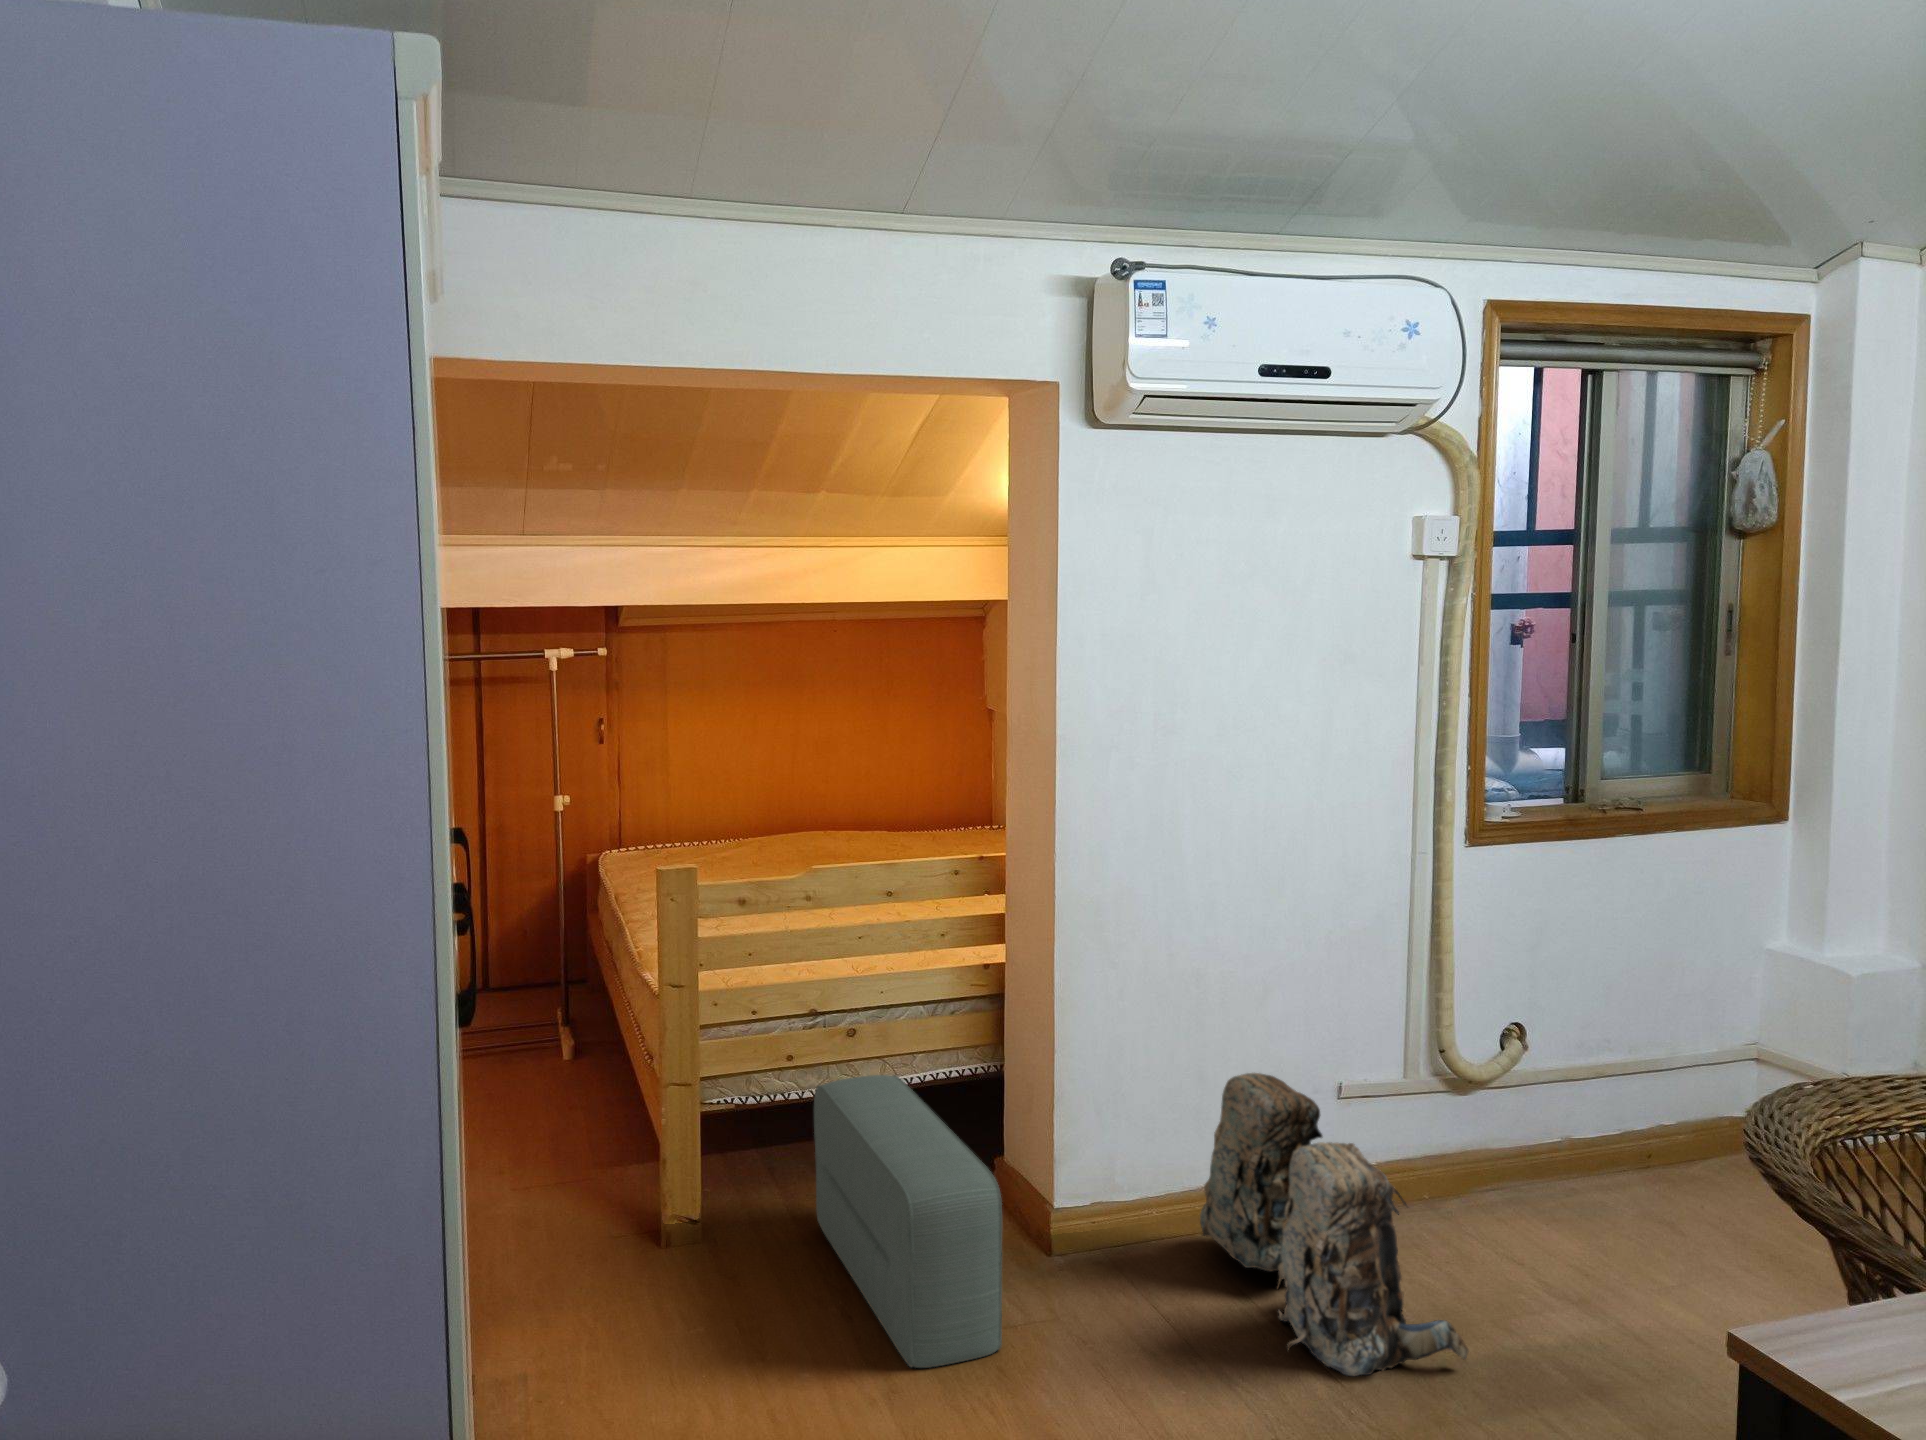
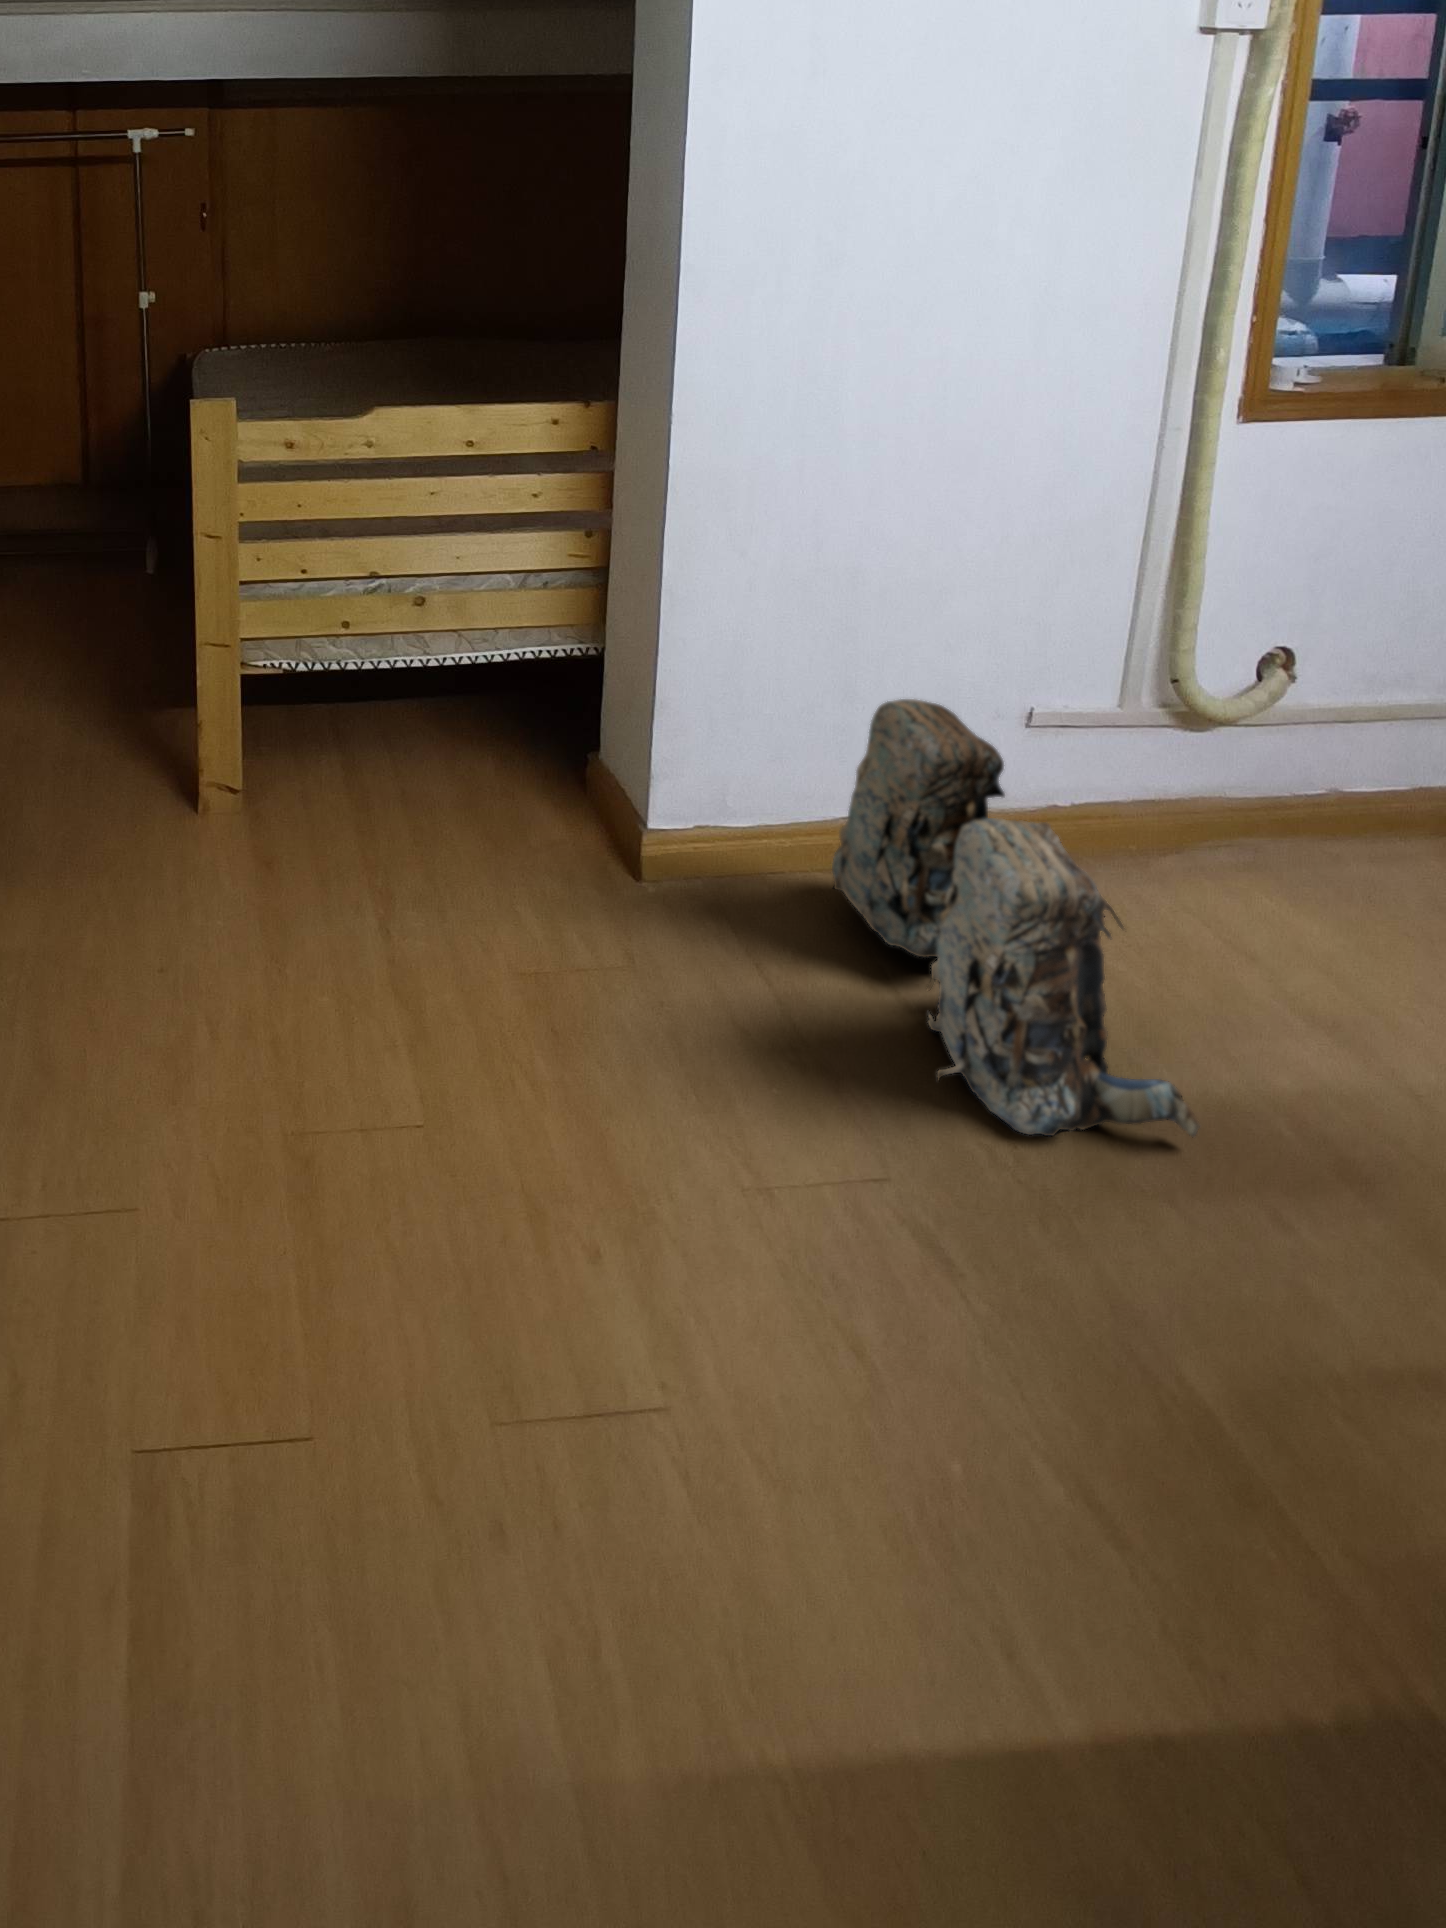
pouf: present [814,1075,1002,1368] -> none [366,648,566,1034]

